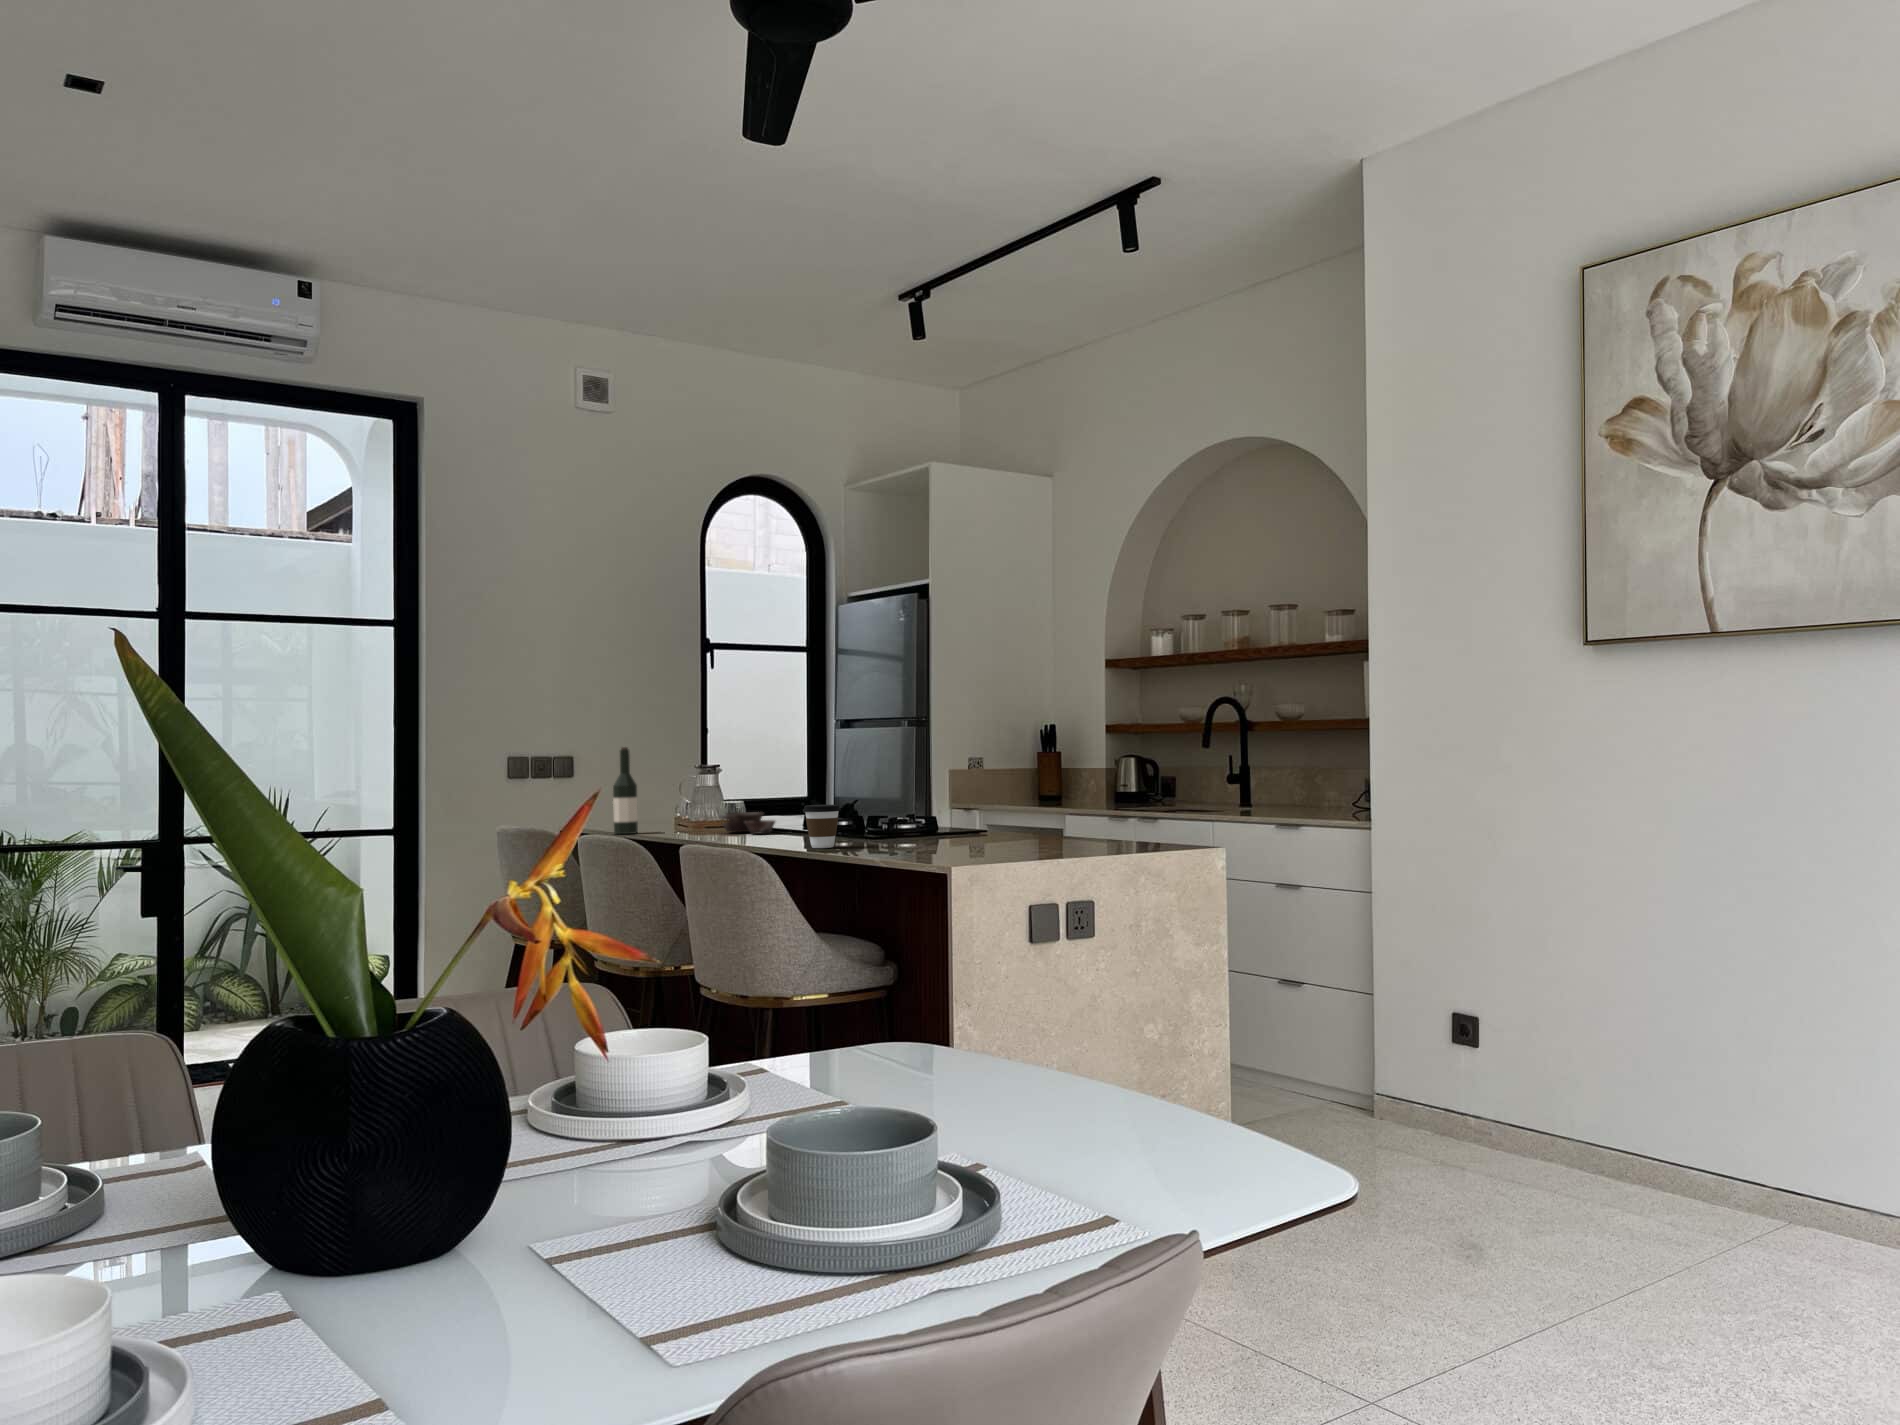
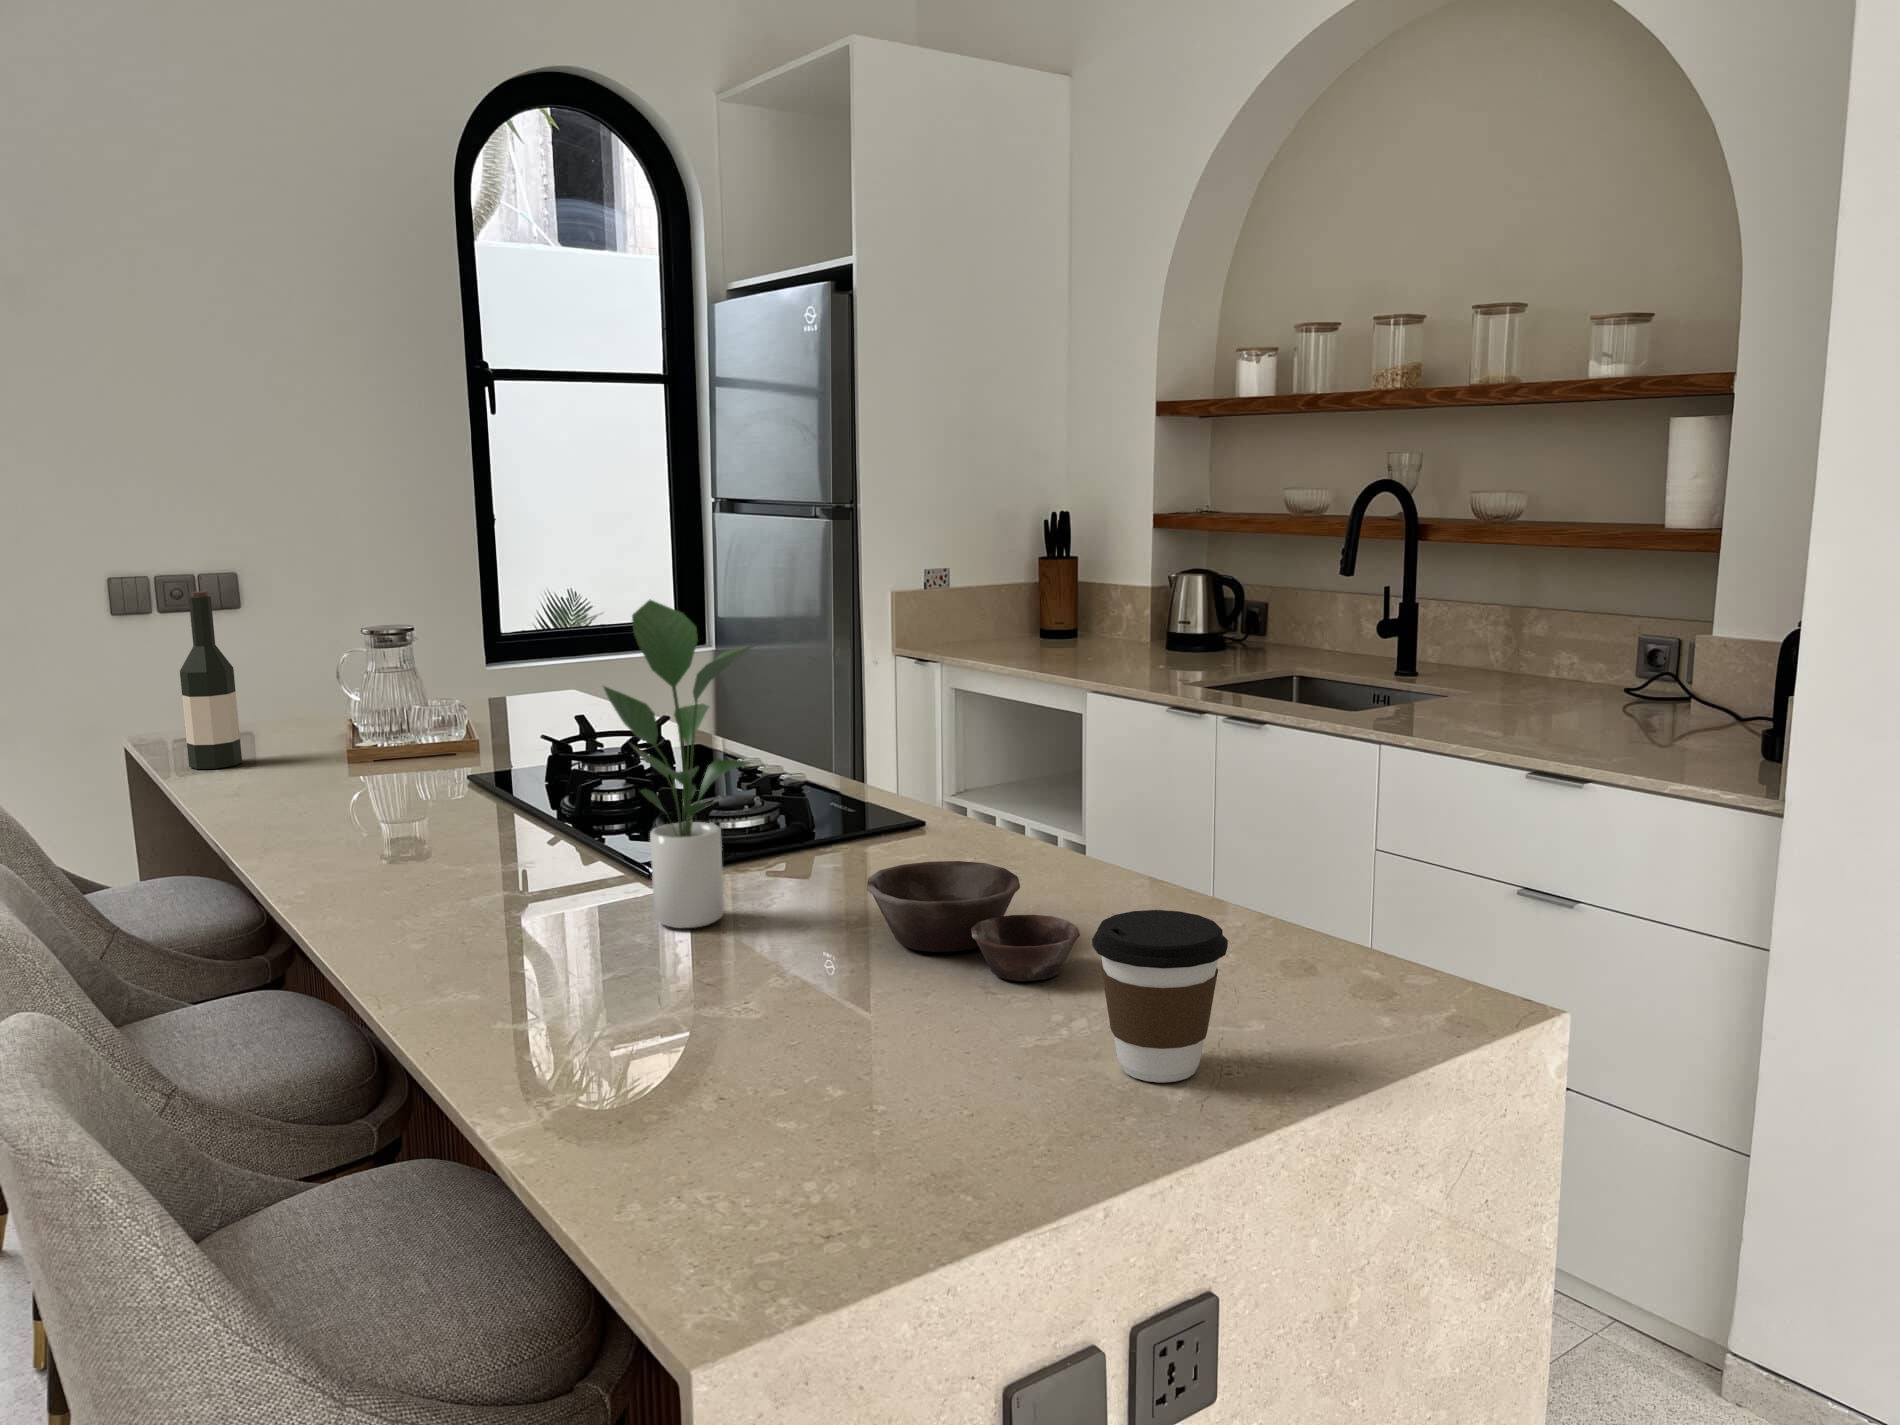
potted plant: none [871,724,928,849] -> present [604,600,754,928]
coffee cup: present [803,805,841,848] -> present [1092,910,1228,1082]
bowl: present [718,812,775,834] -> present [867,861,1080,981]

